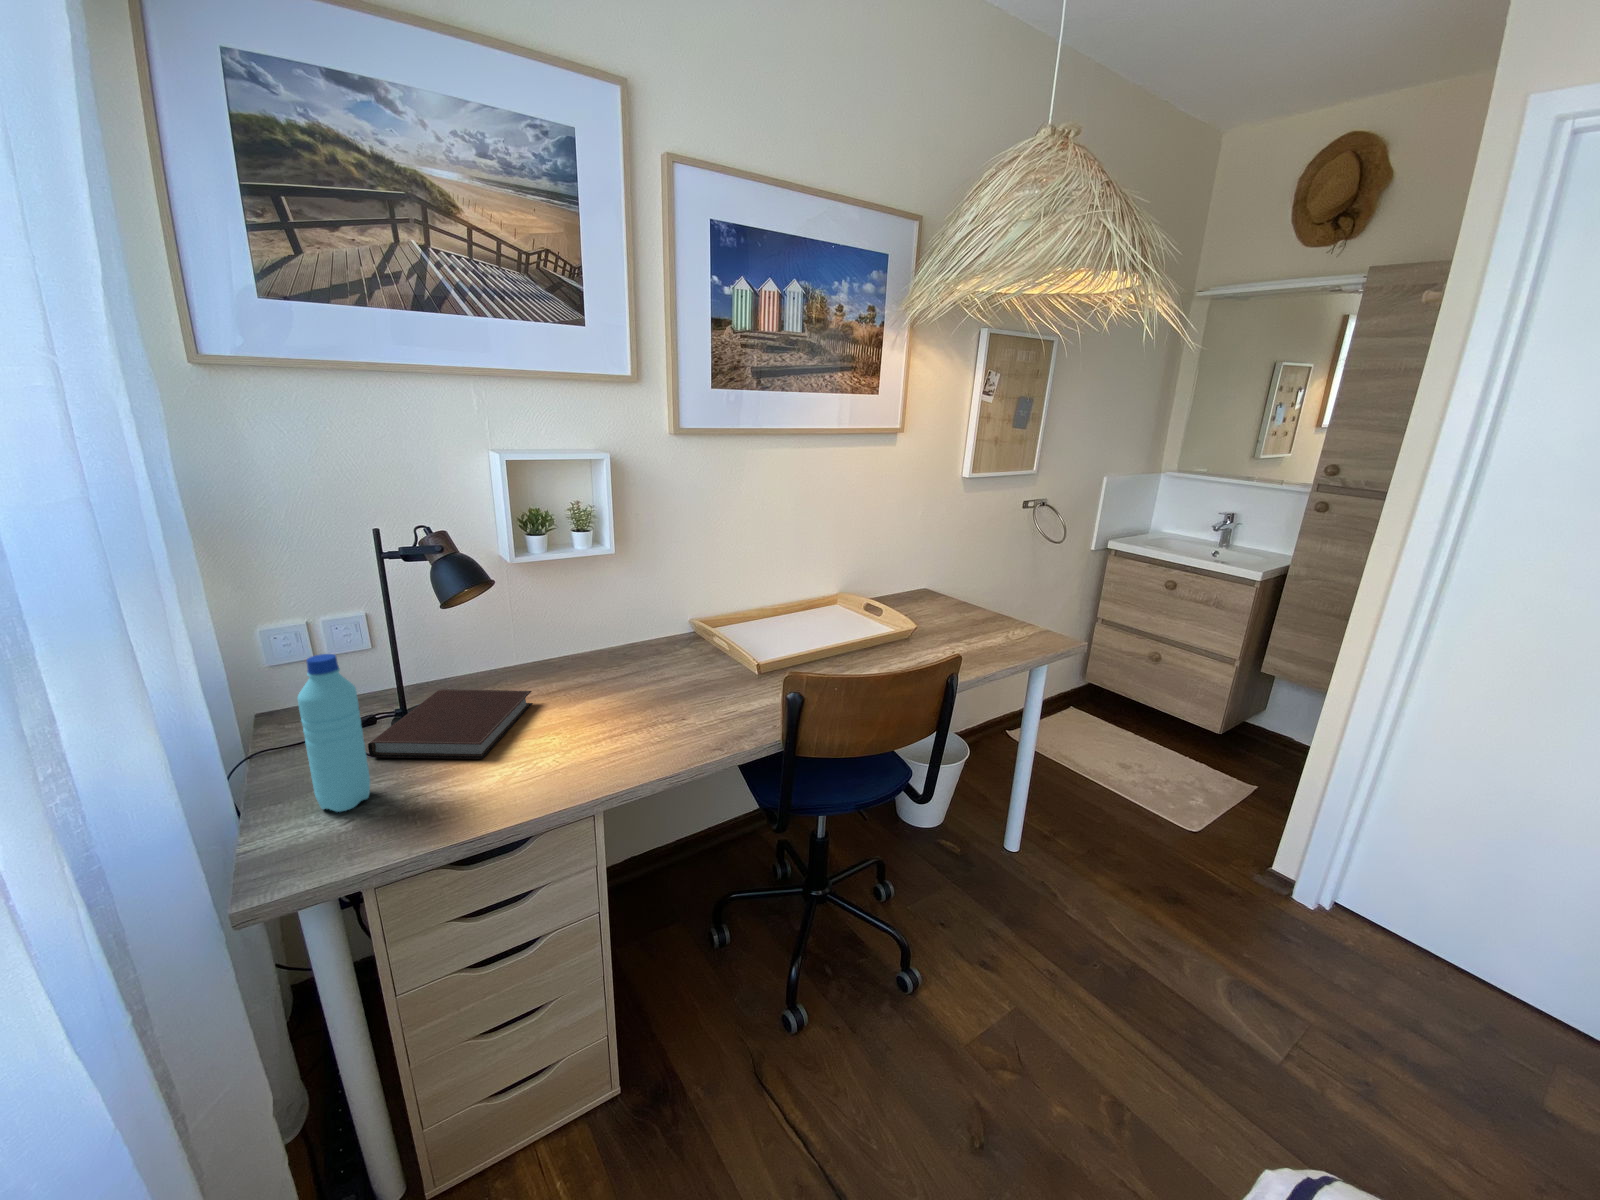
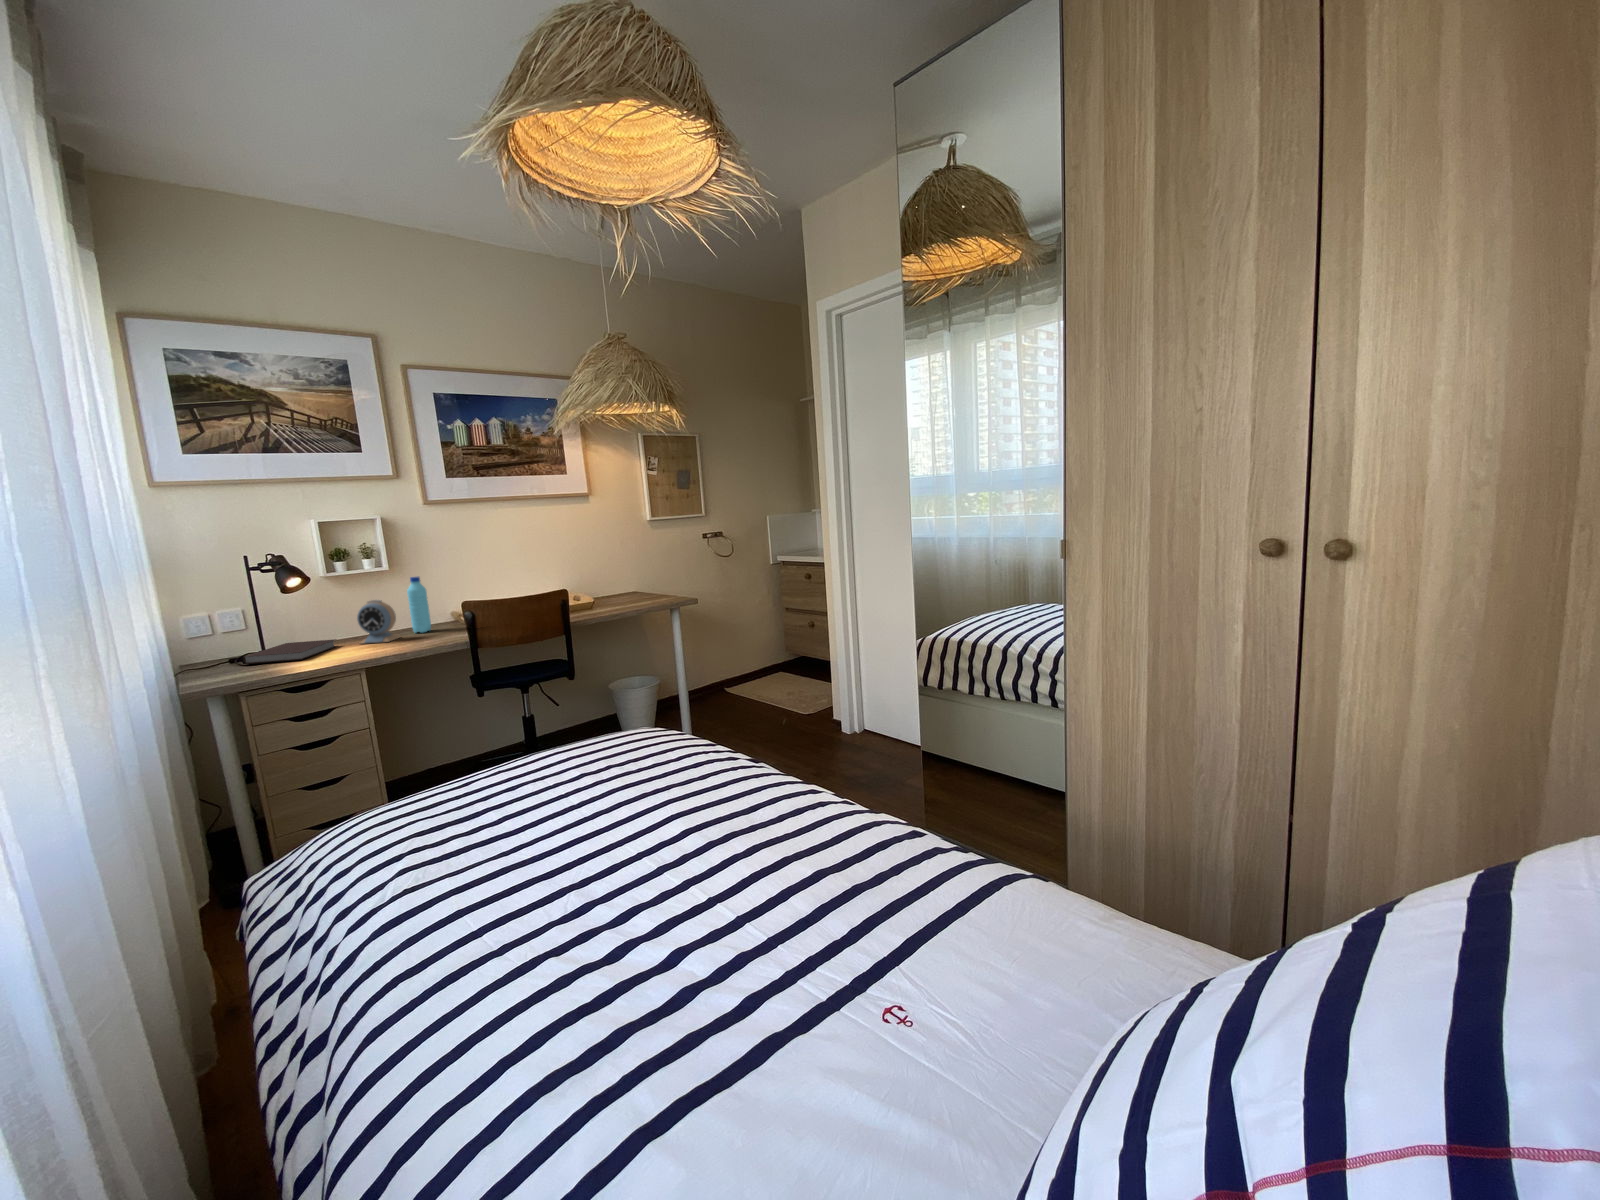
alarm clock: none [569,620,637,706] -> present [357,600,400,644]
water bottle: present [297,654,370,812] -> present [407,577,431,633]

